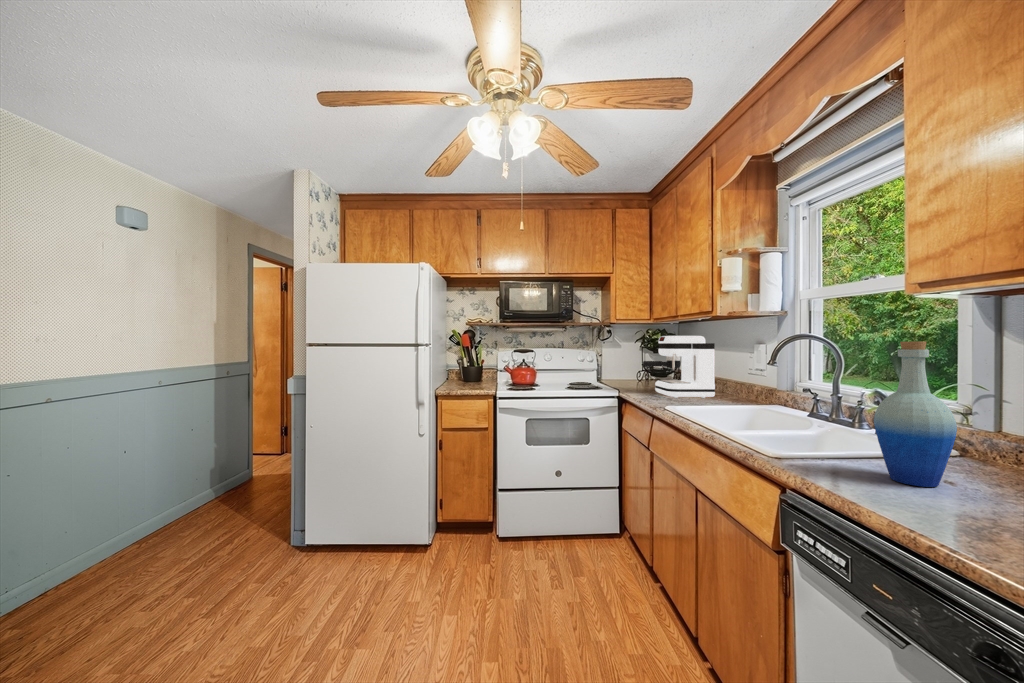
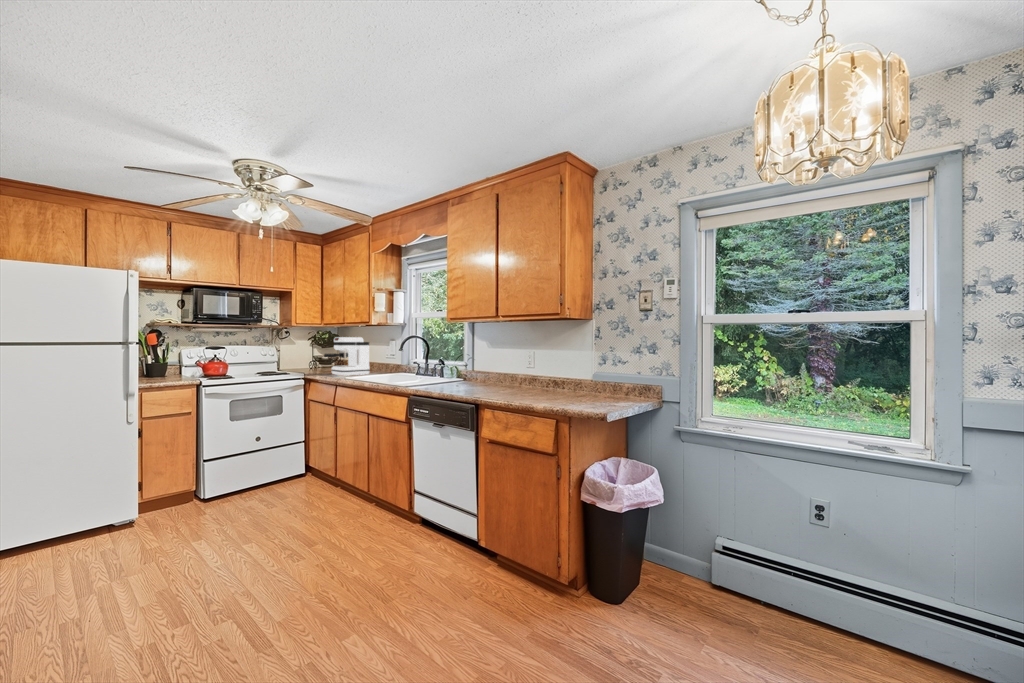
bottle: present [874,342,957,487] -> none [432,343,453,391]

